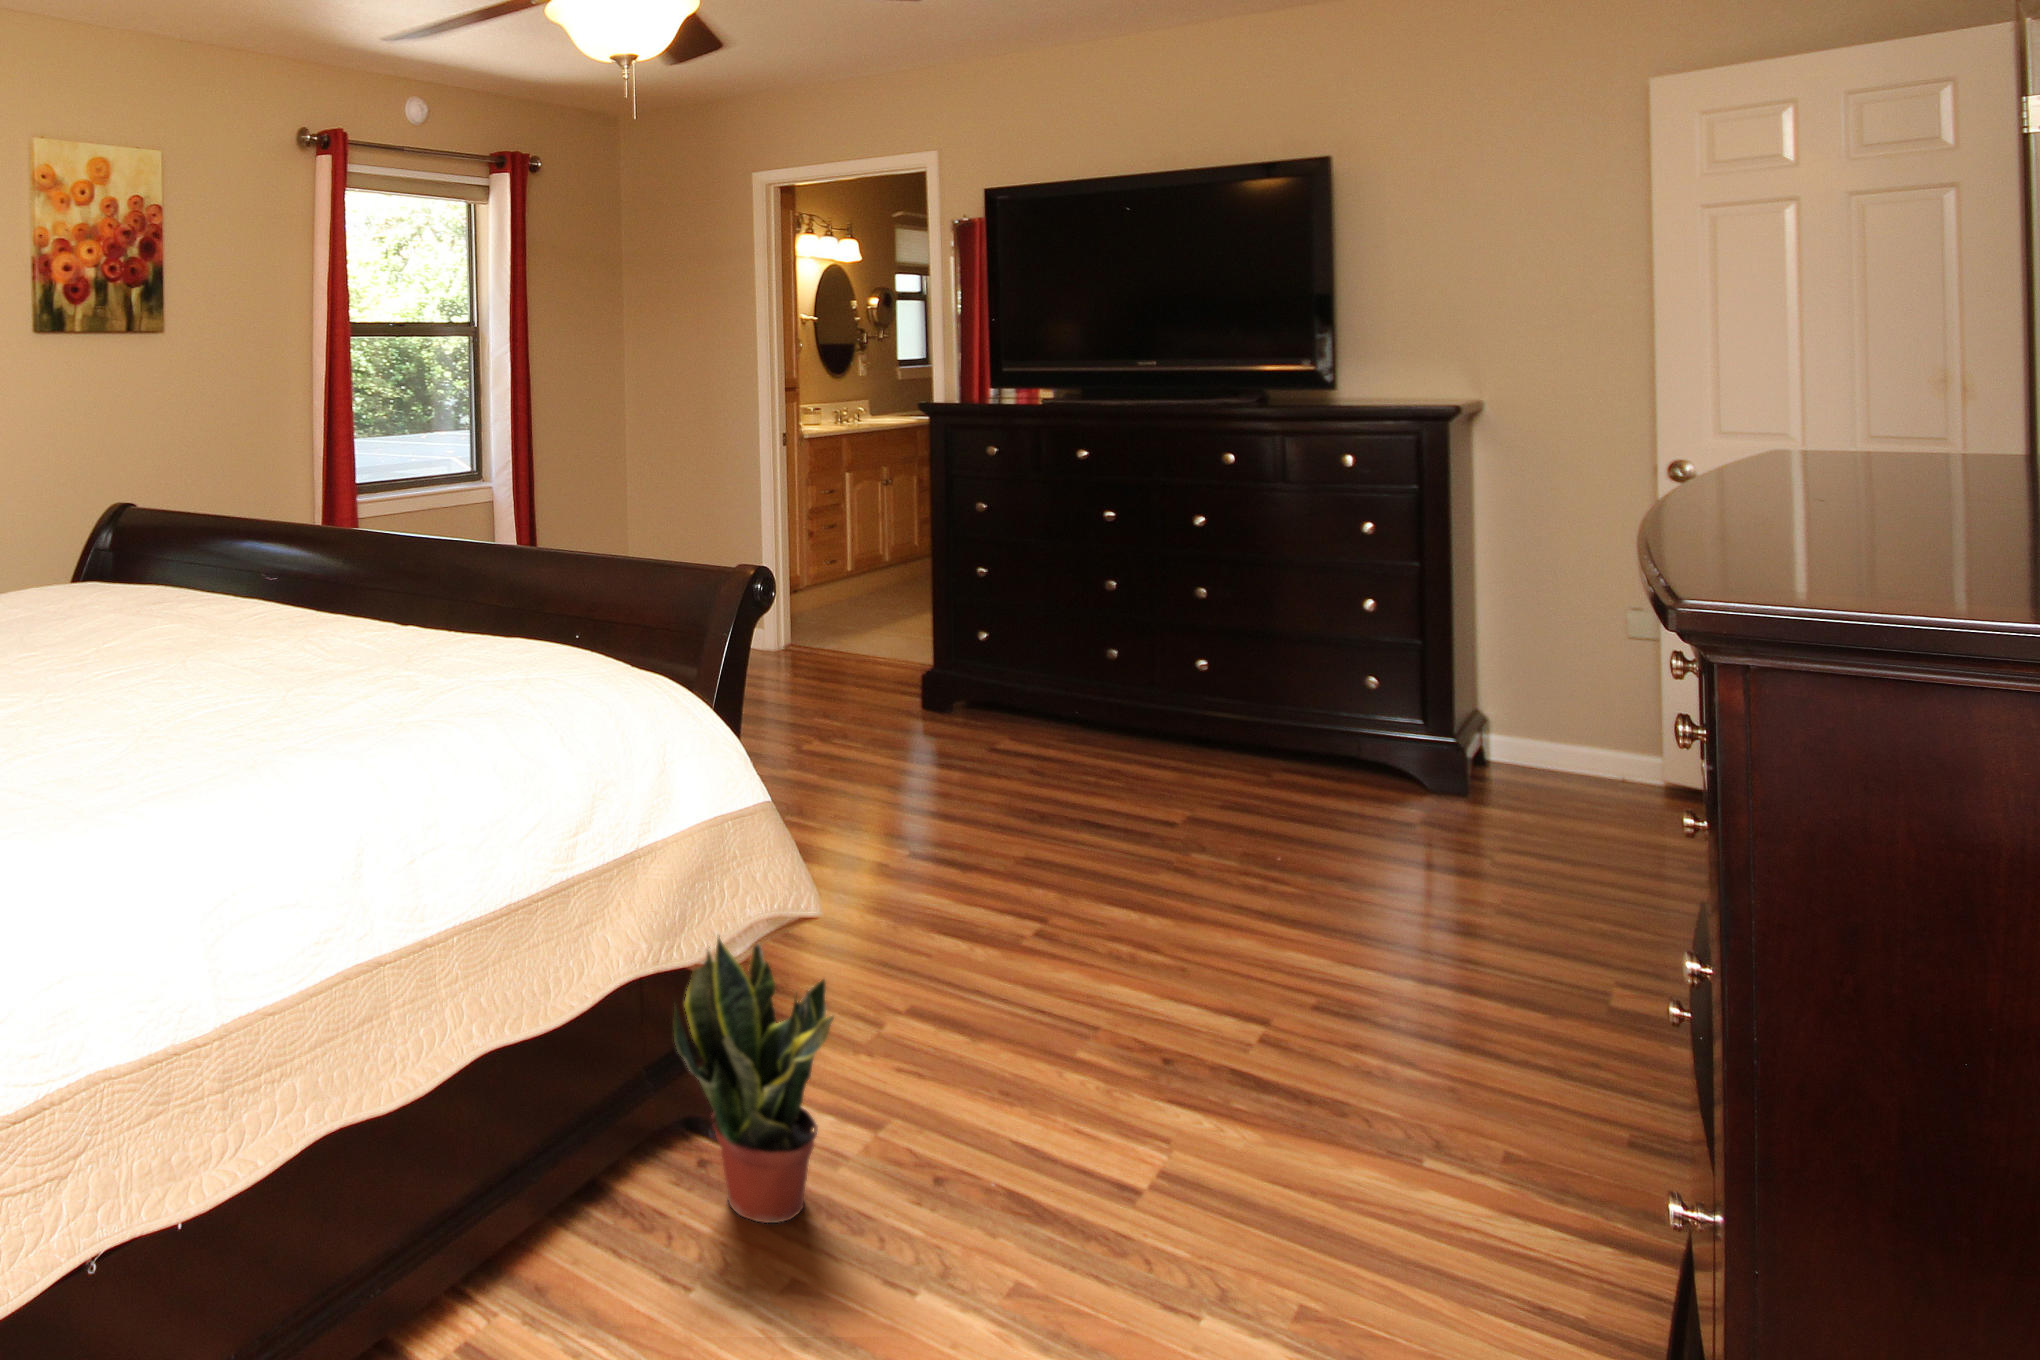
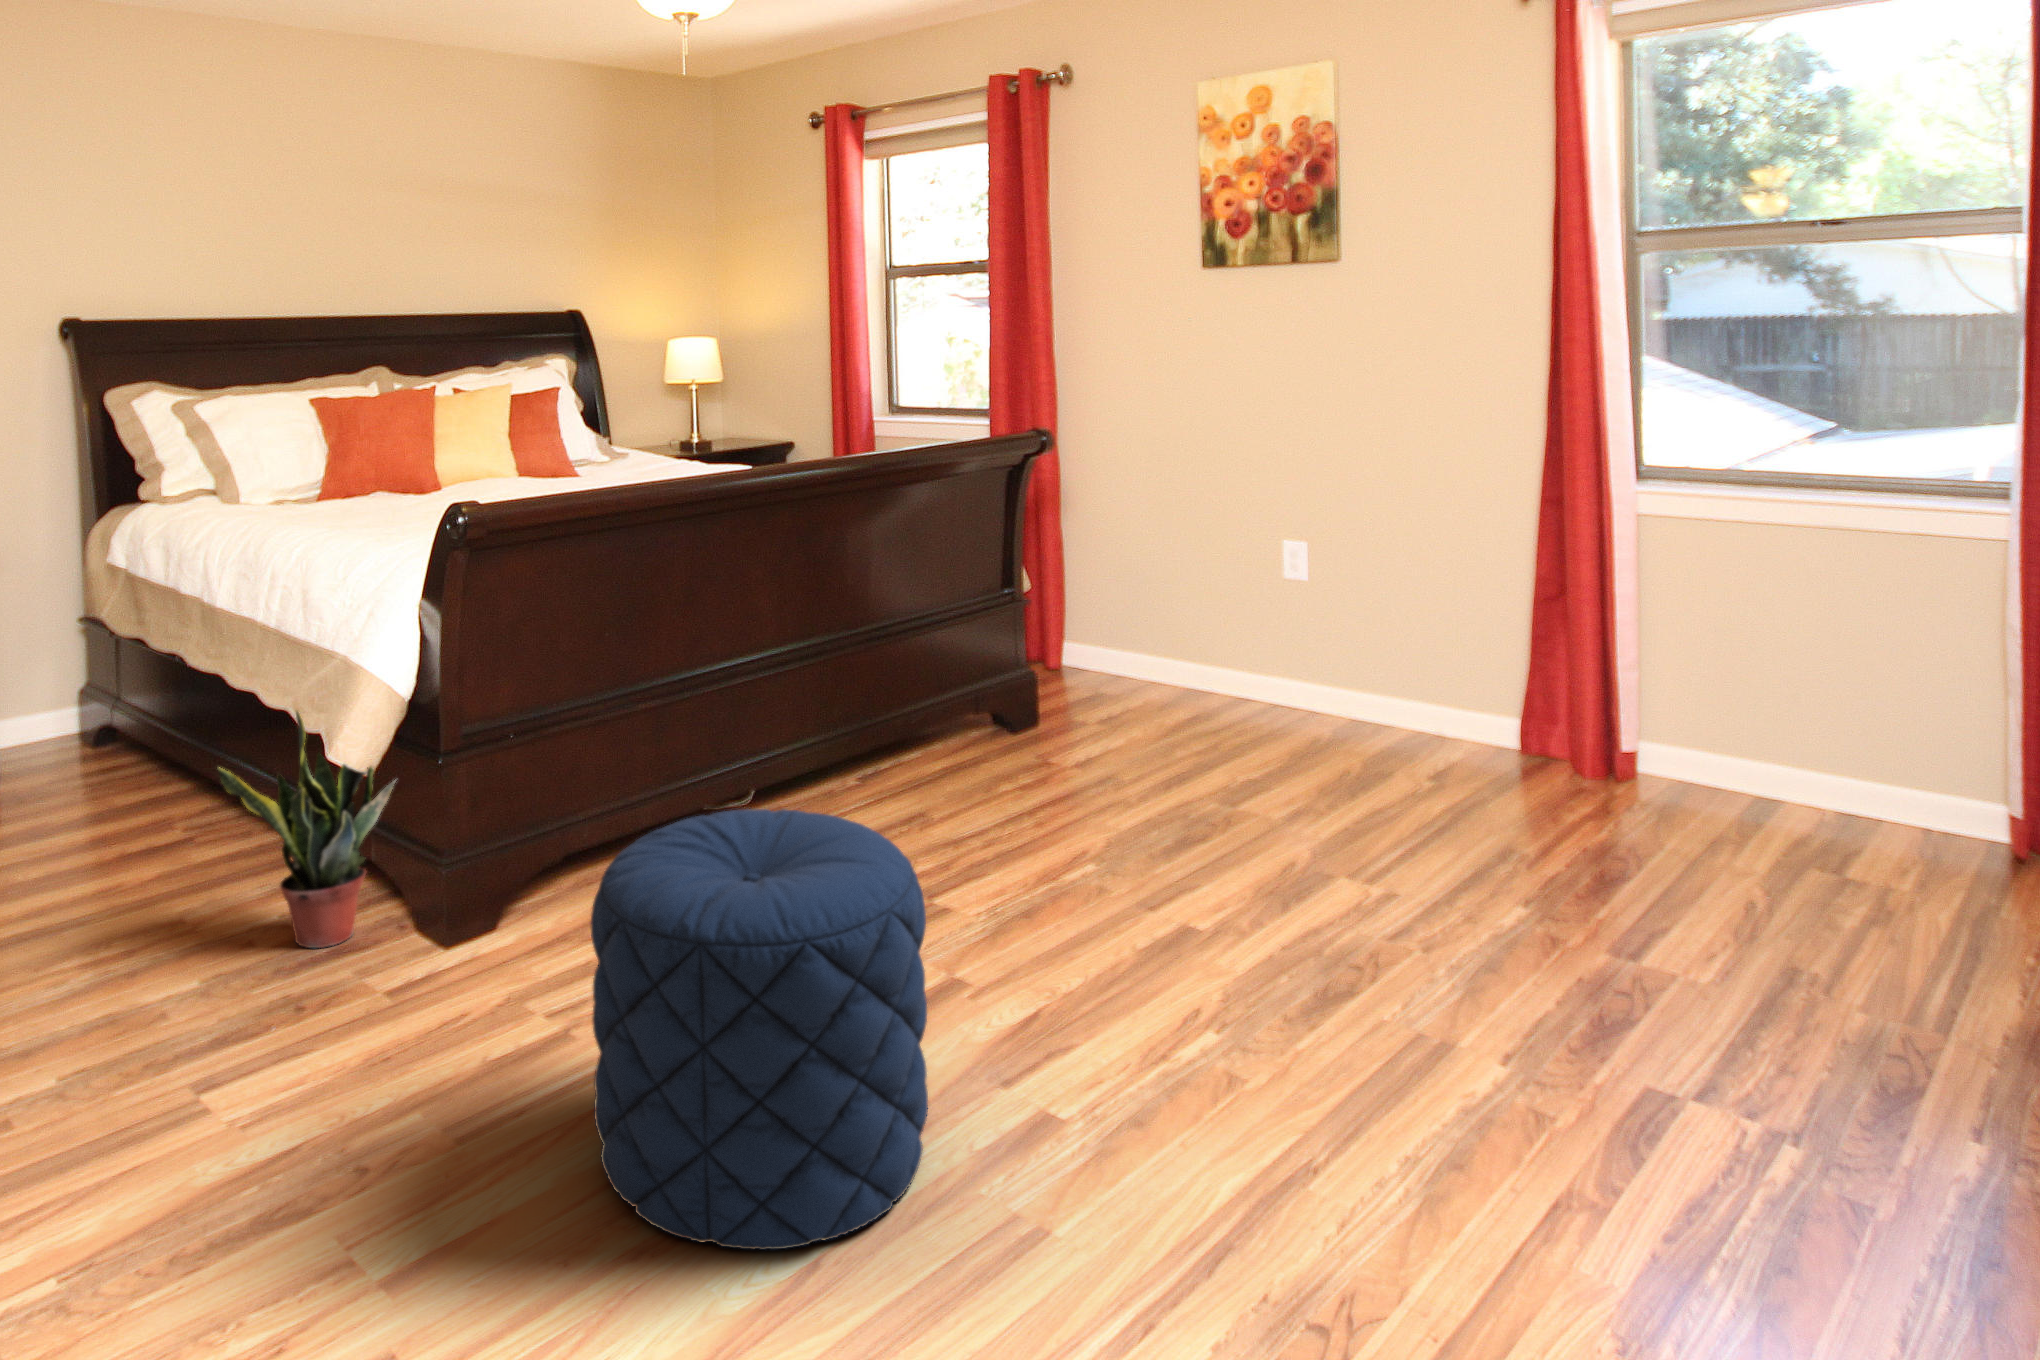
pouf: none [902,704,1140,976] -> present [591,809,928,1250]

